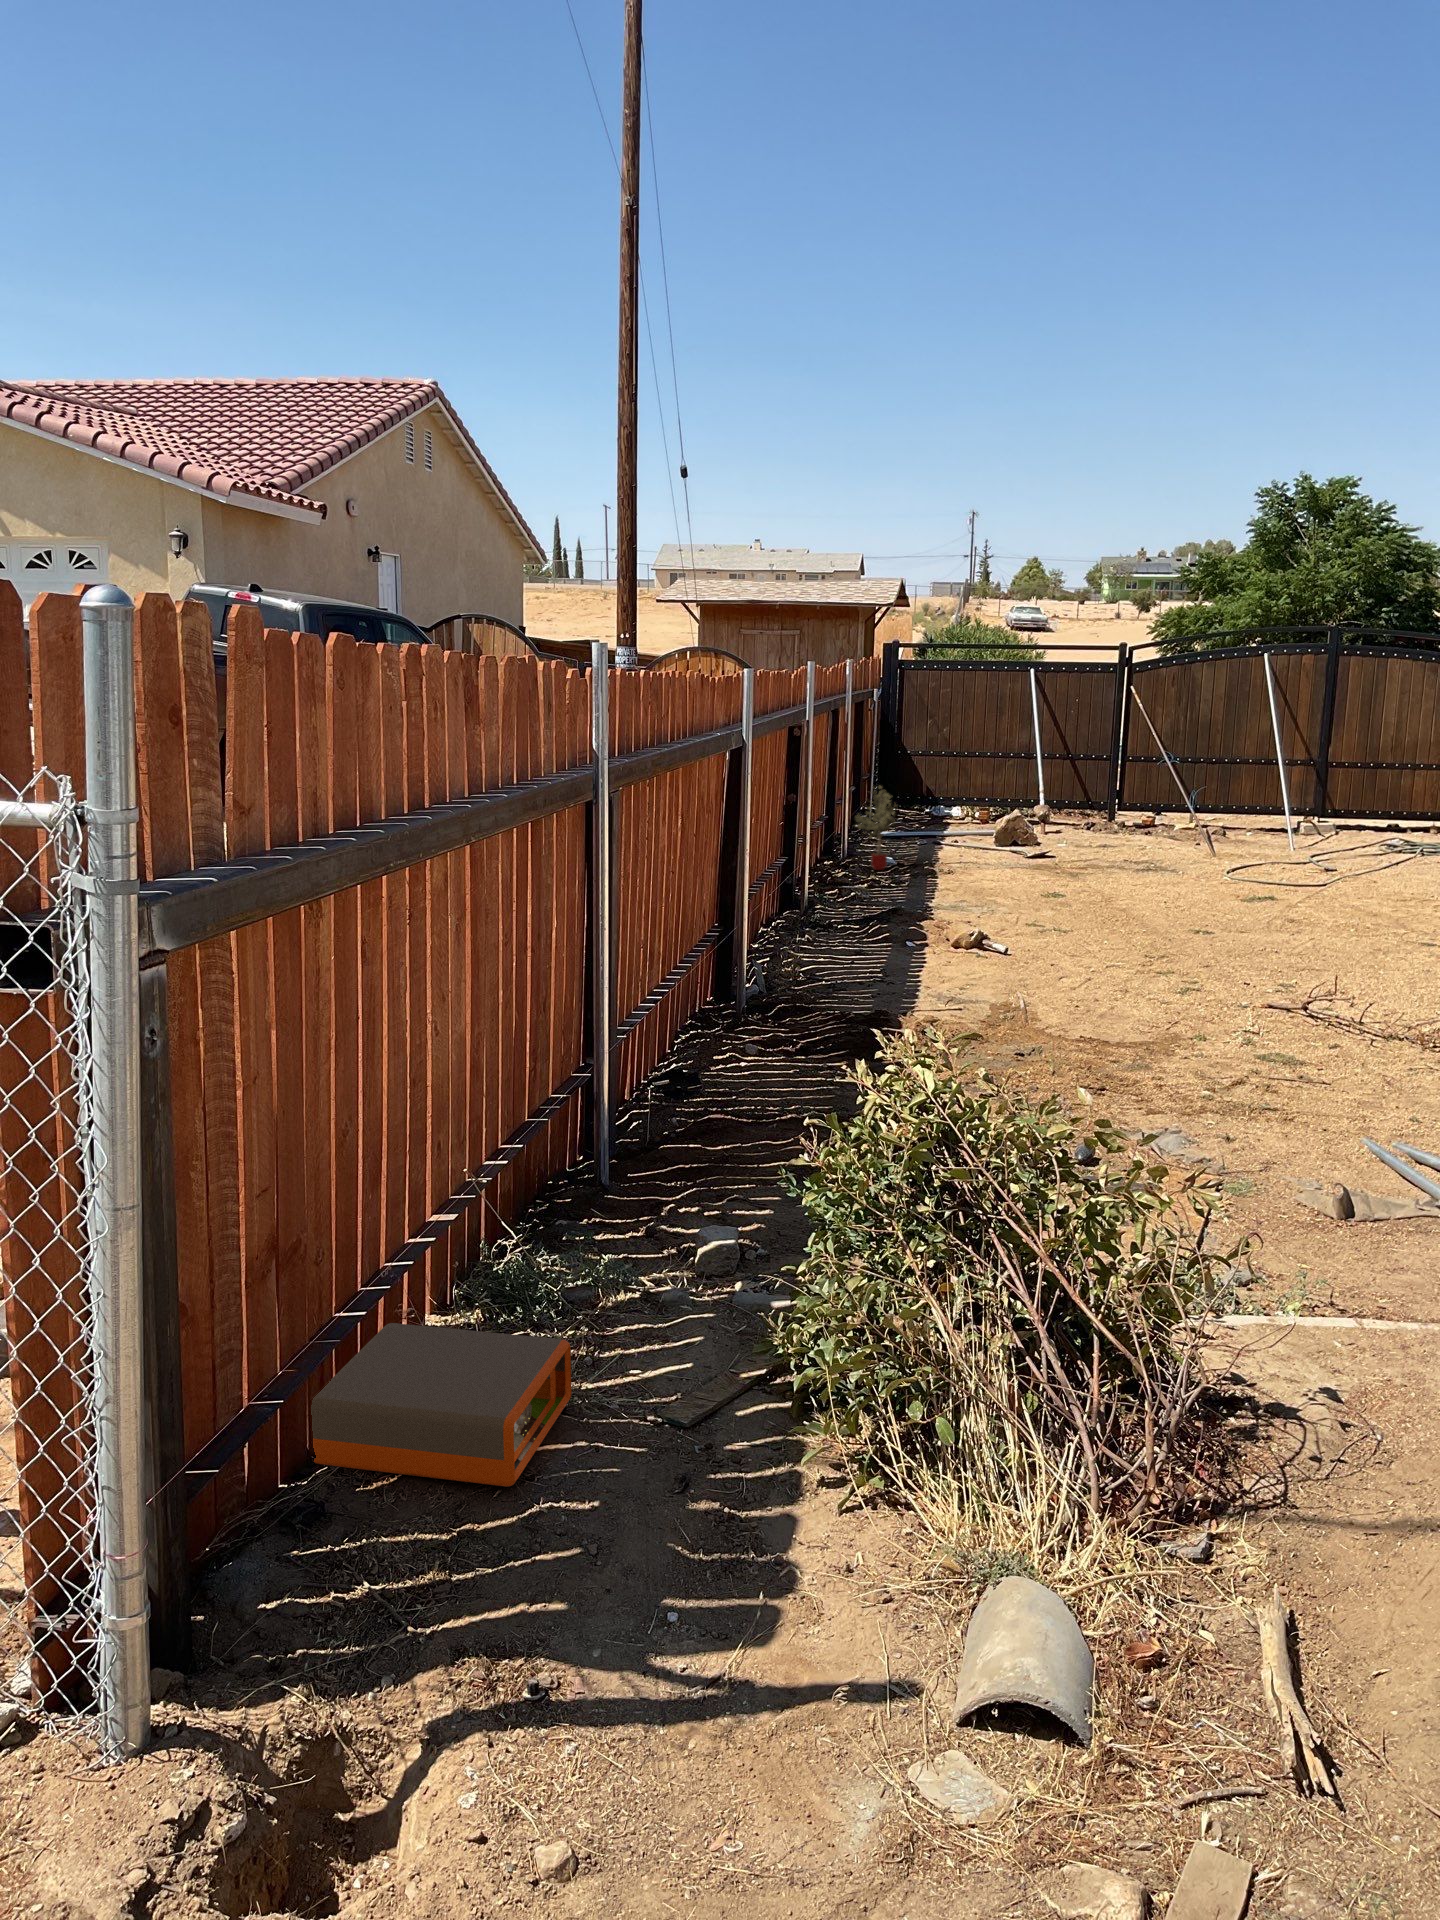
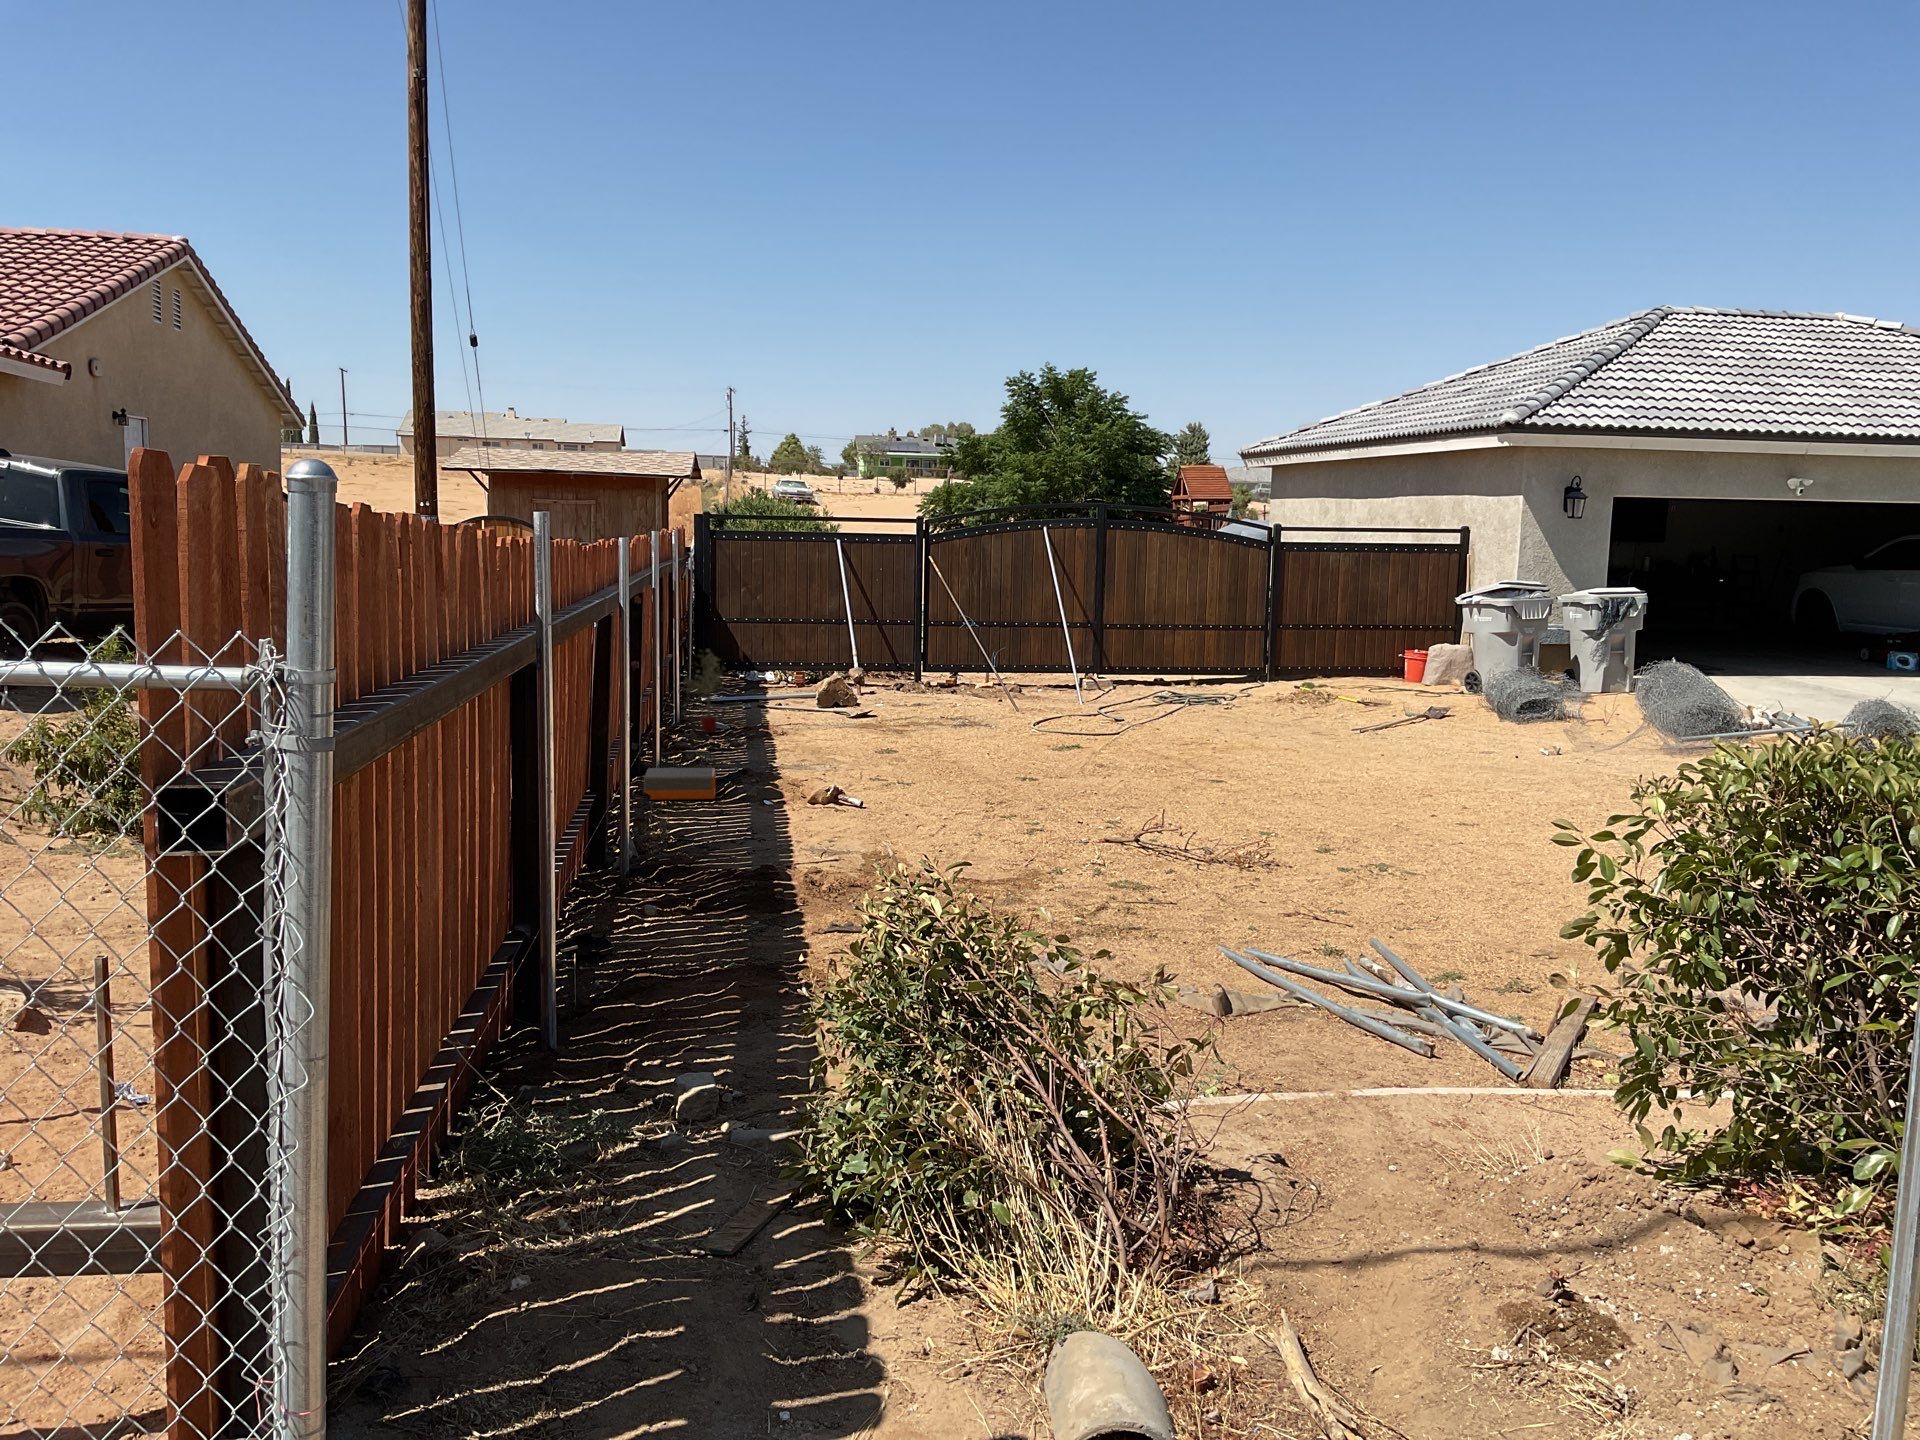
storage box: present [311,1323,571,1487] -> present [644,768,716,800]

